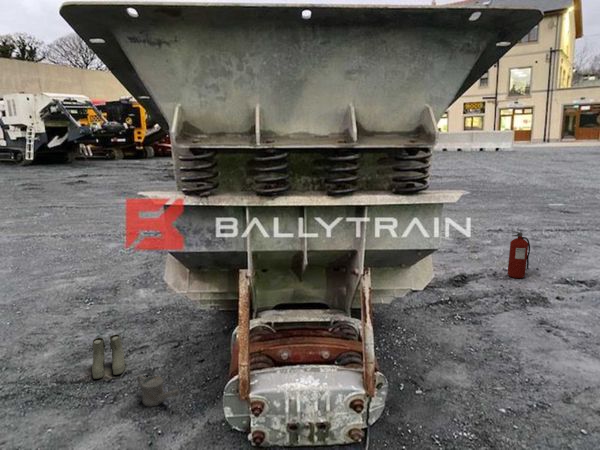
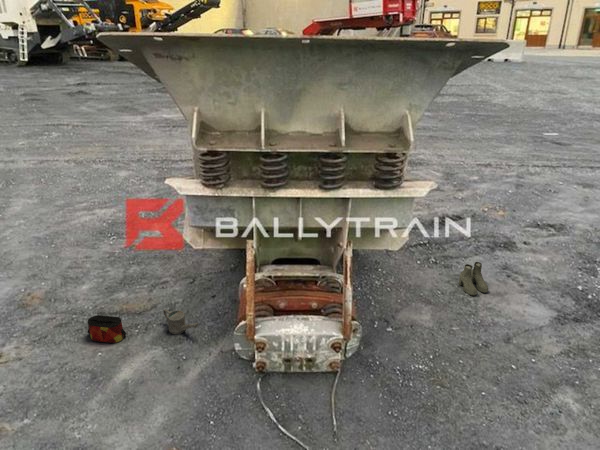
fire extinguisher: present [507,231,530,278] -> none [485,178,508,221]
boots: present [92,335,125,379] -> present [459,262,488,296]
bag: none [39,383,89,420] -> present [88,315,126,344]

